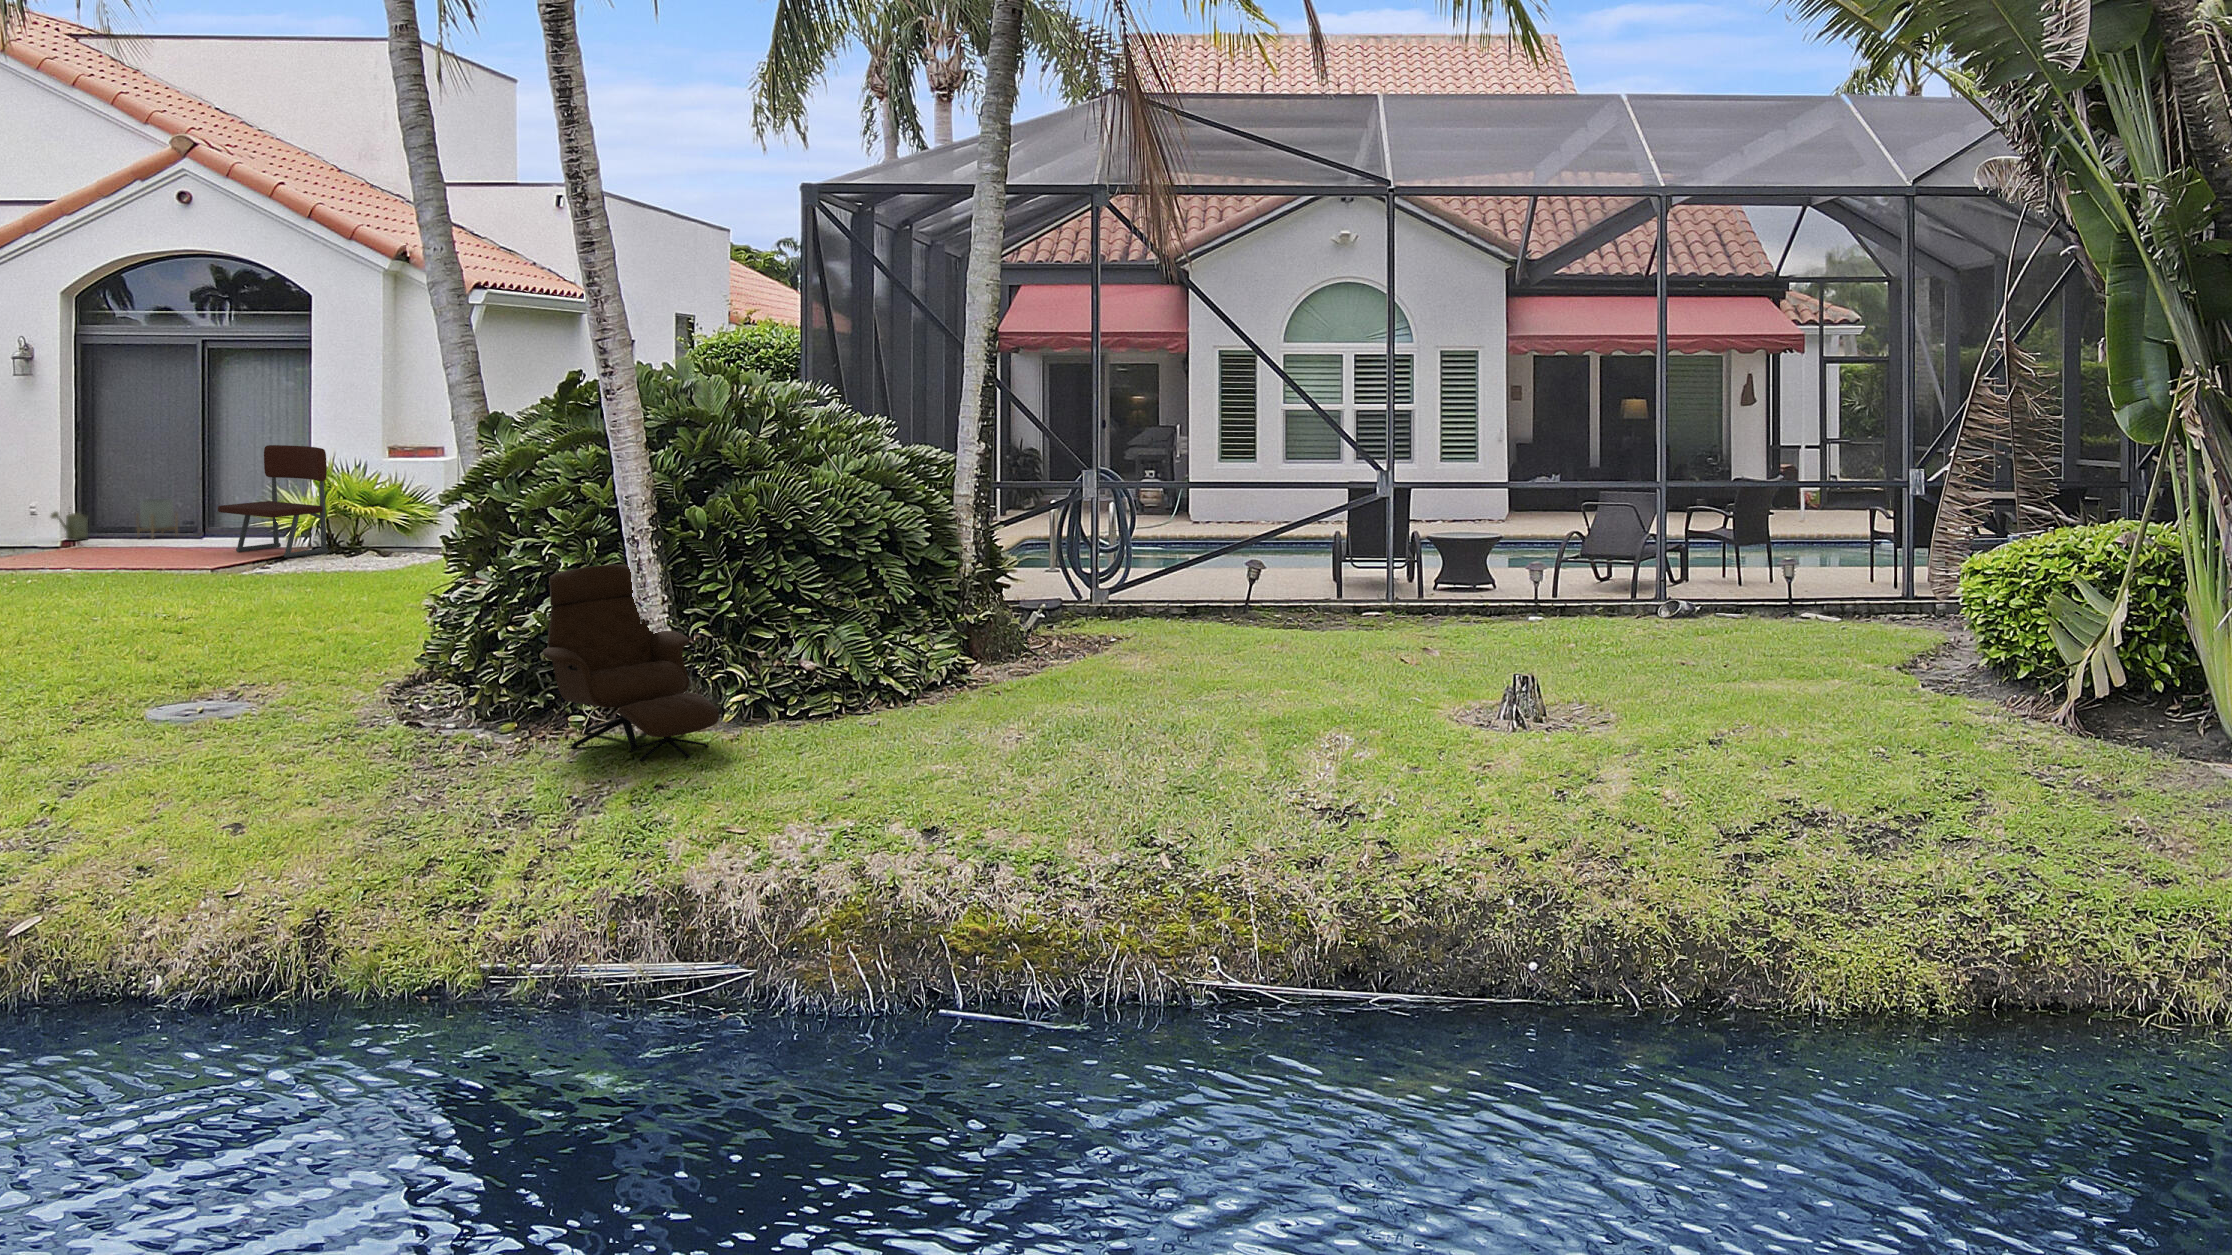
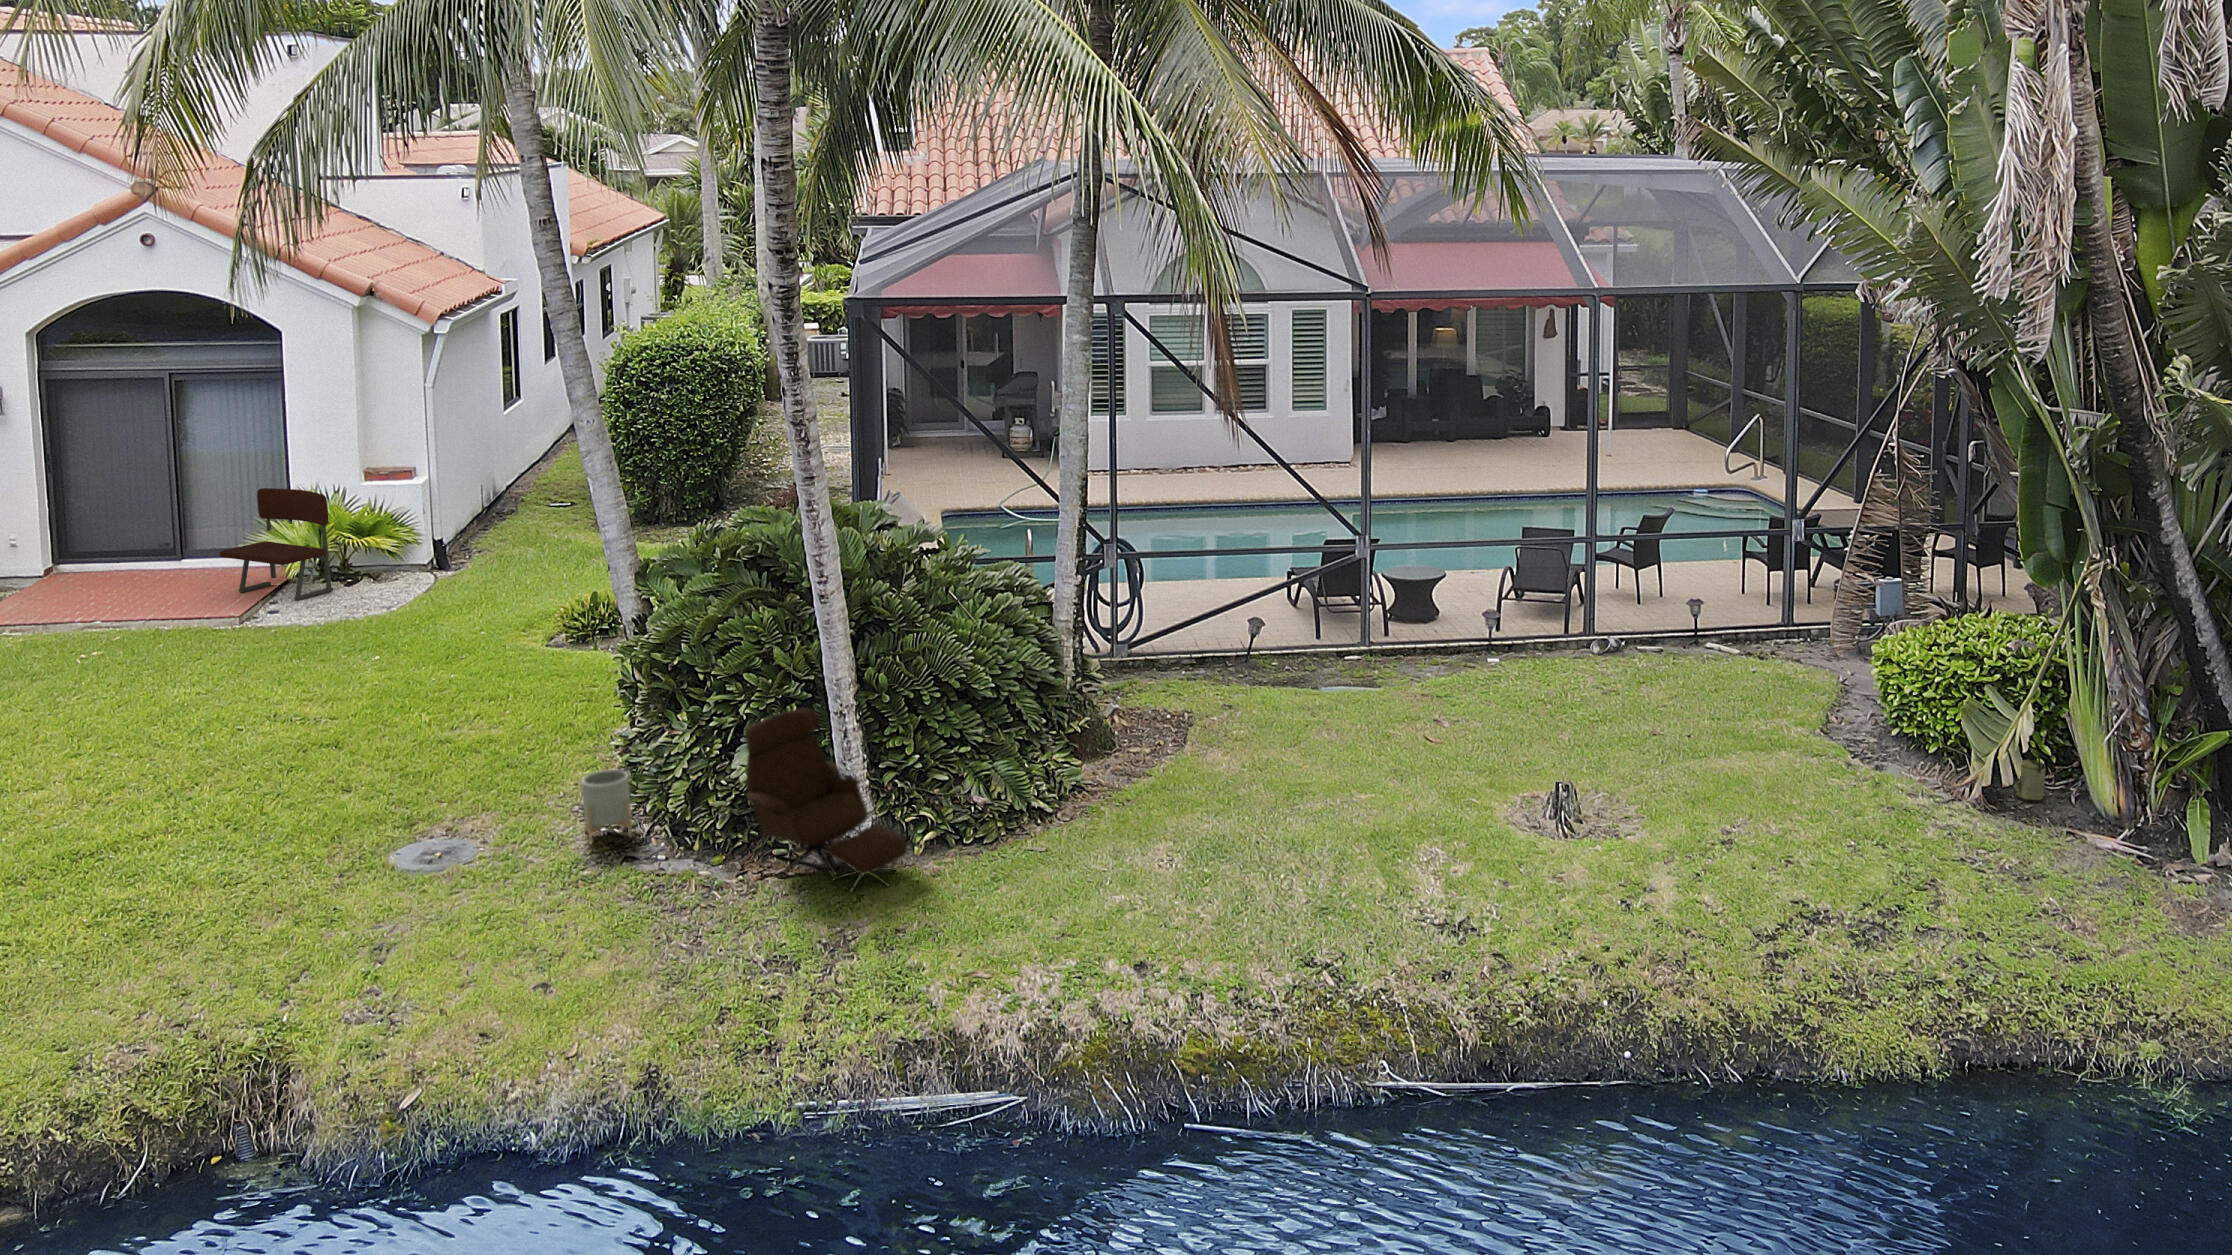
planter: present [136,499,178,538] -> present [582,770,632,844]
watering can: present [51,512,88,541] -> present [2012,749,2049,803]

